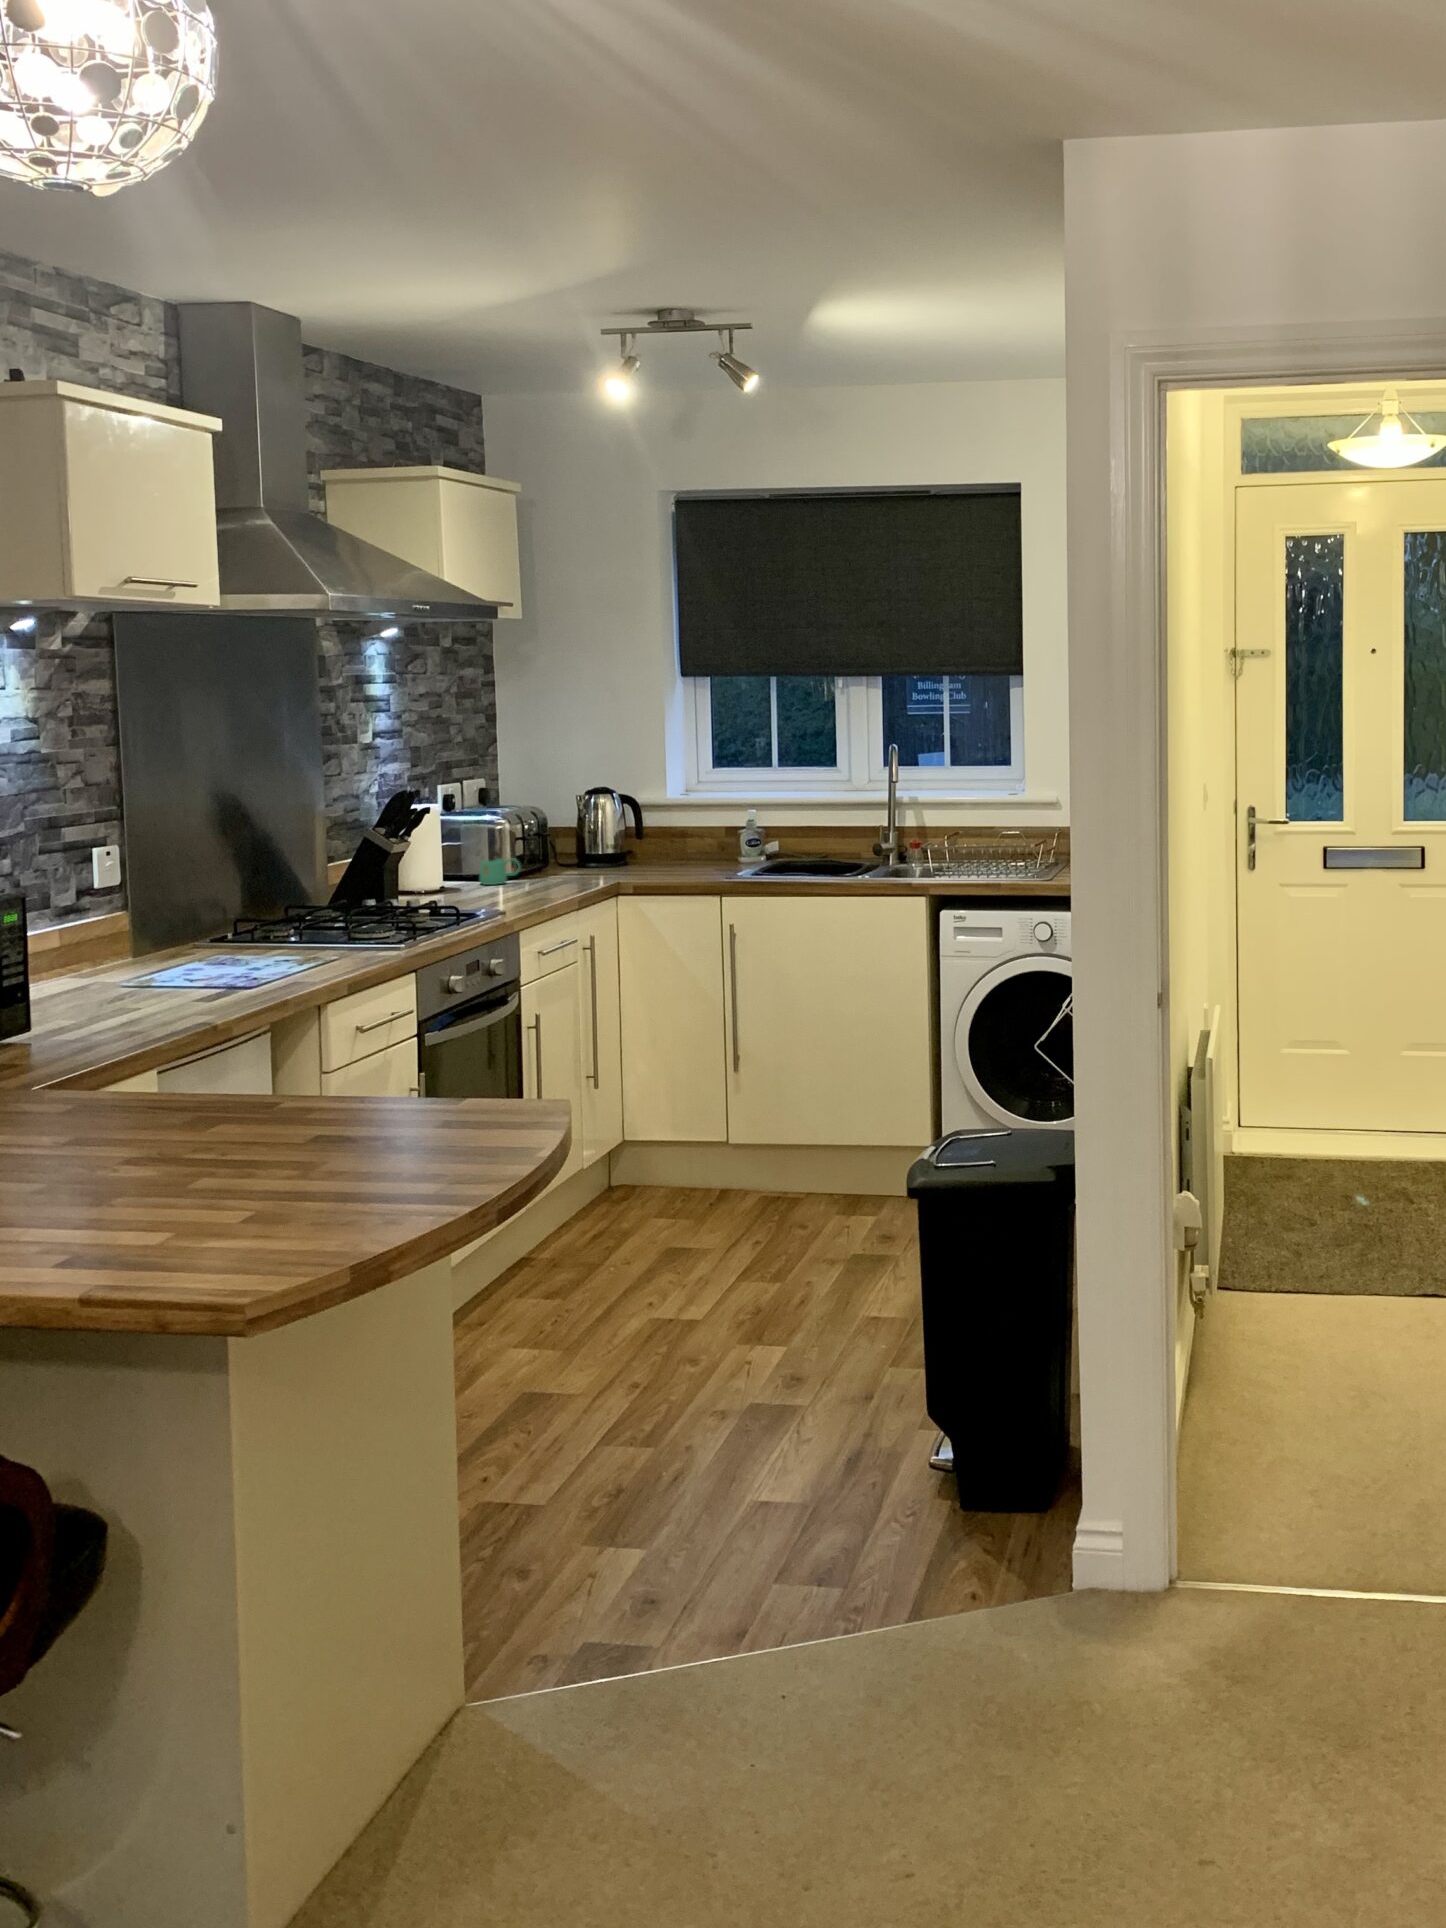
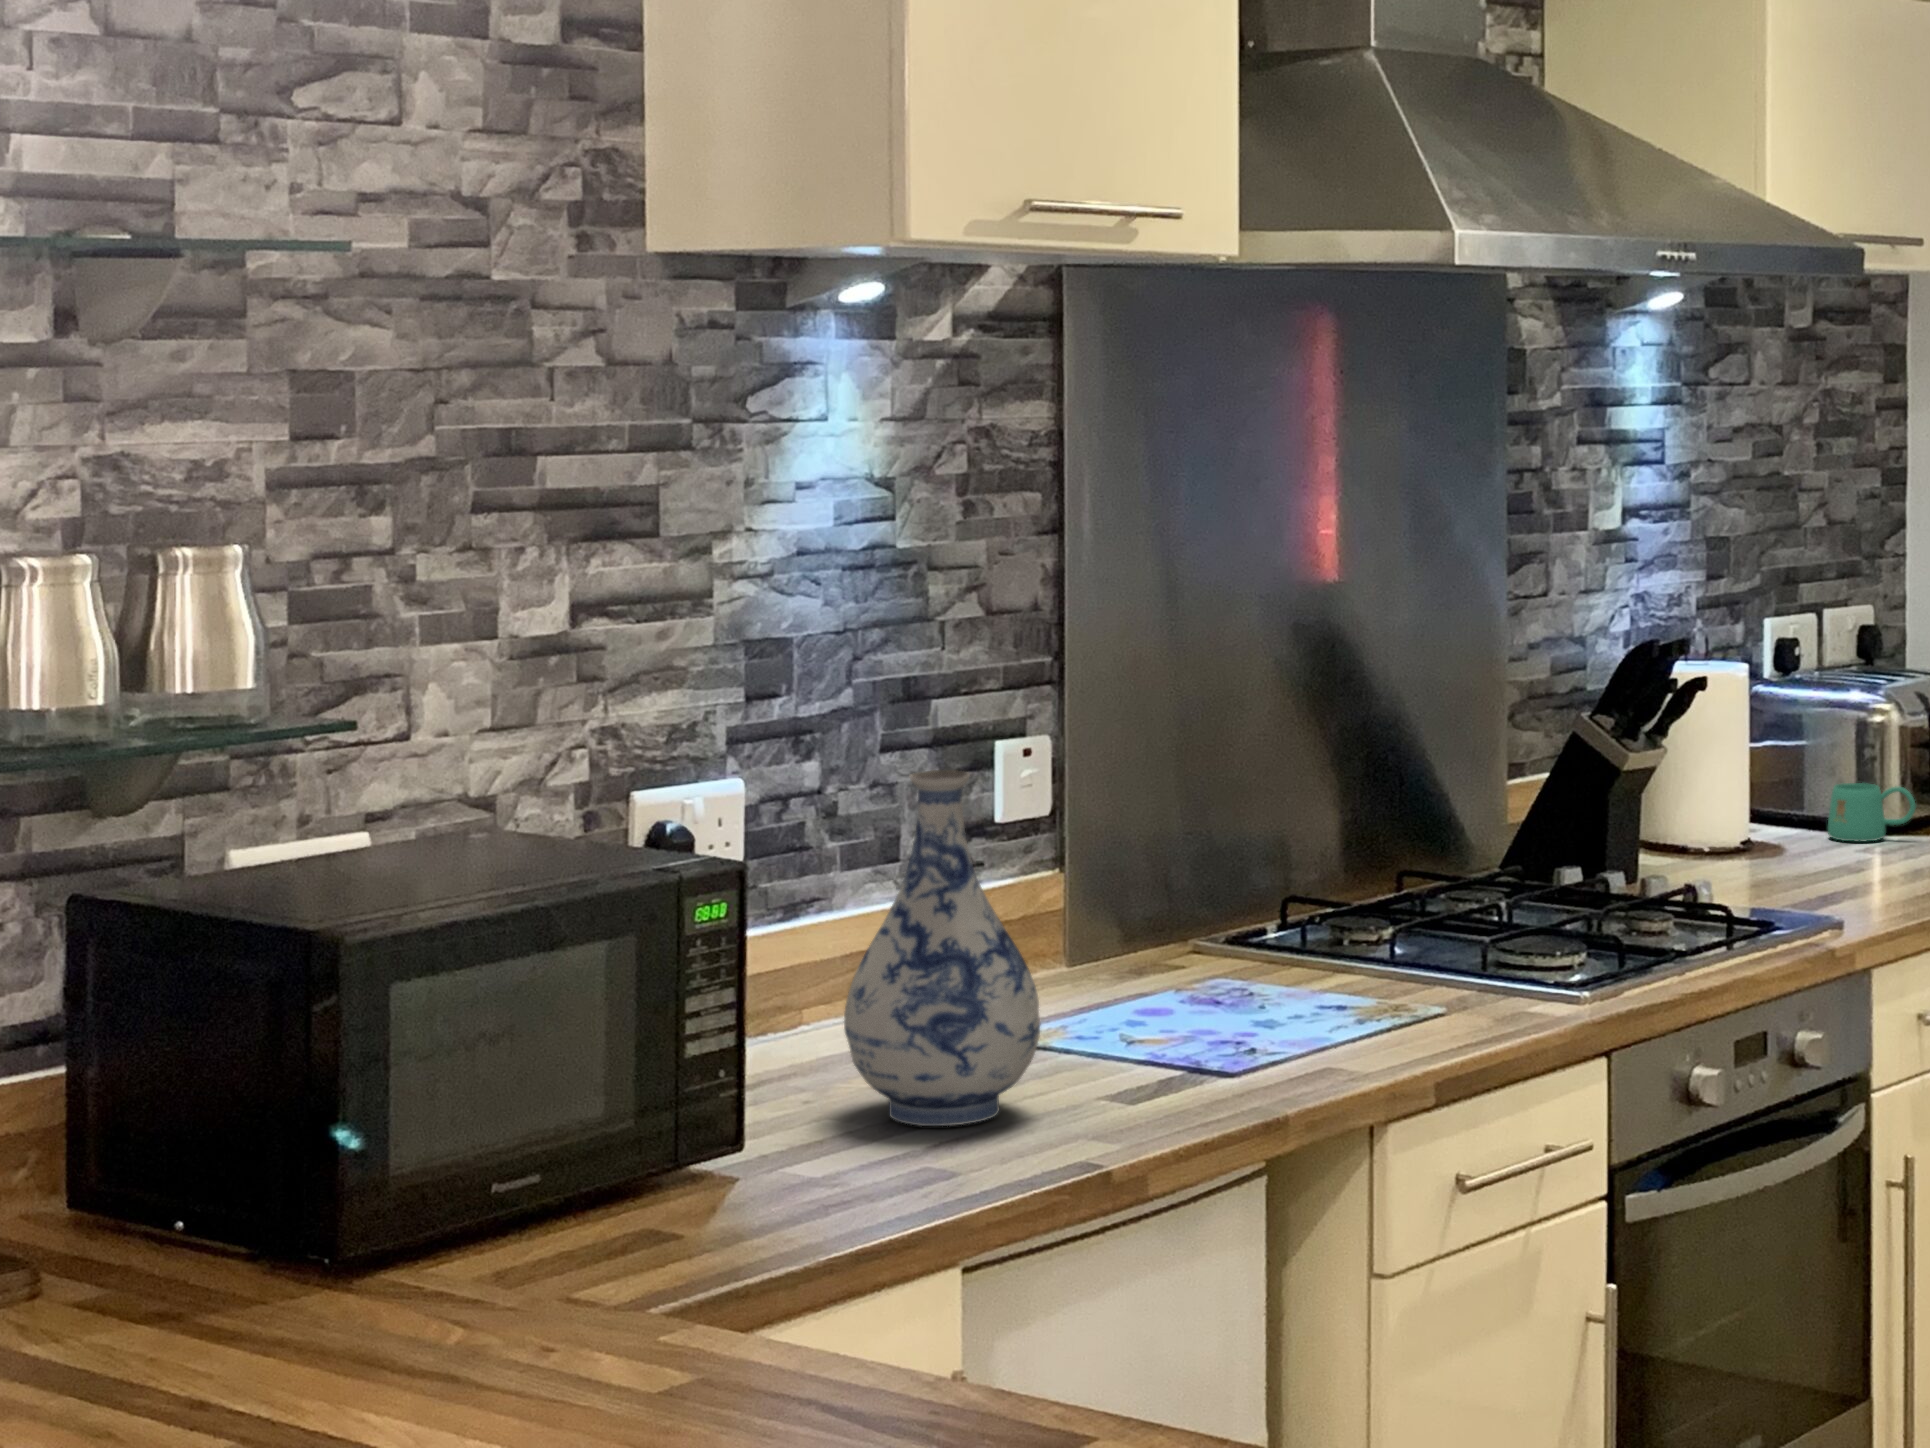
vase: none [70,851,171,1014] -> present [844,770,1040,1126]

